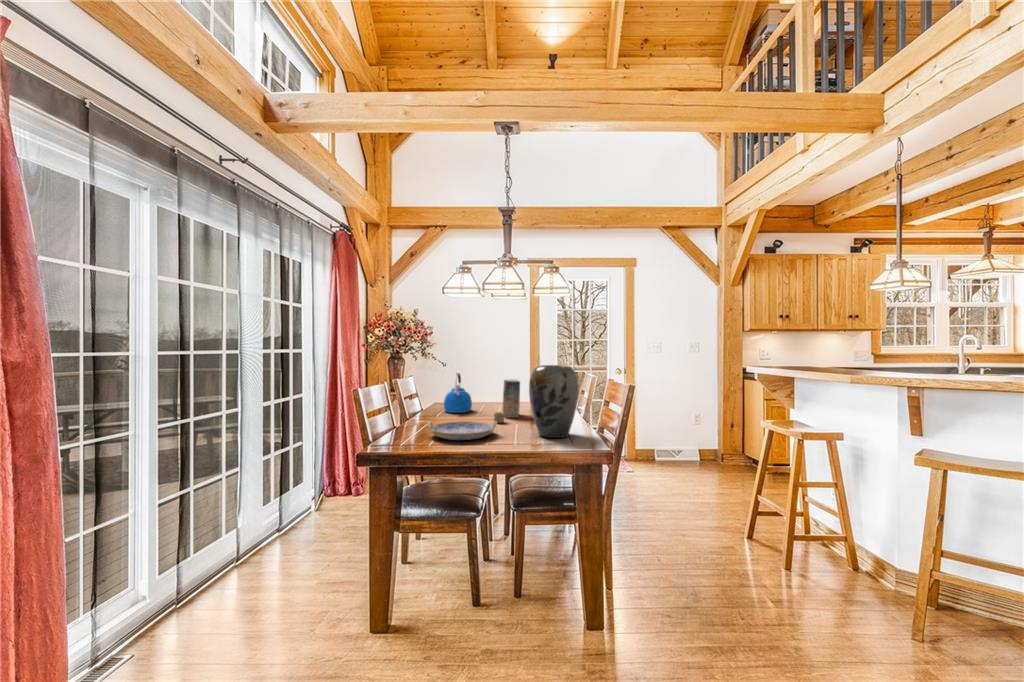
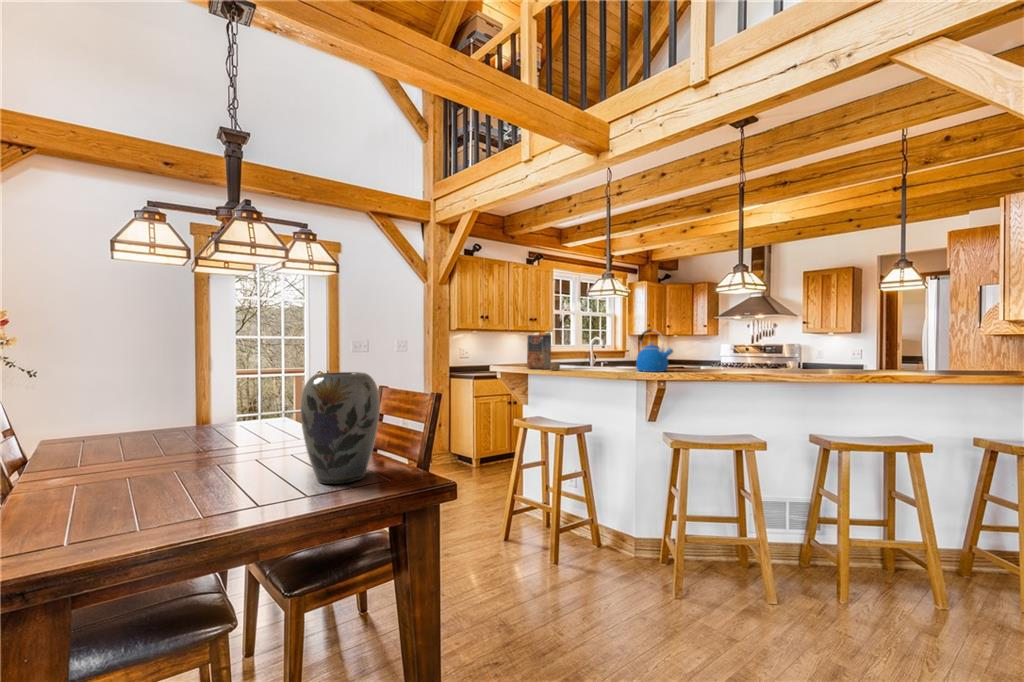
kettle: present [444,373,472,413] -> present [636,329,673,372]
cereal box: present [494,380,520,423] -> present [527,335,560,370]
serving tray: present [428,421,497,440] -> none [88,473,247,527]

